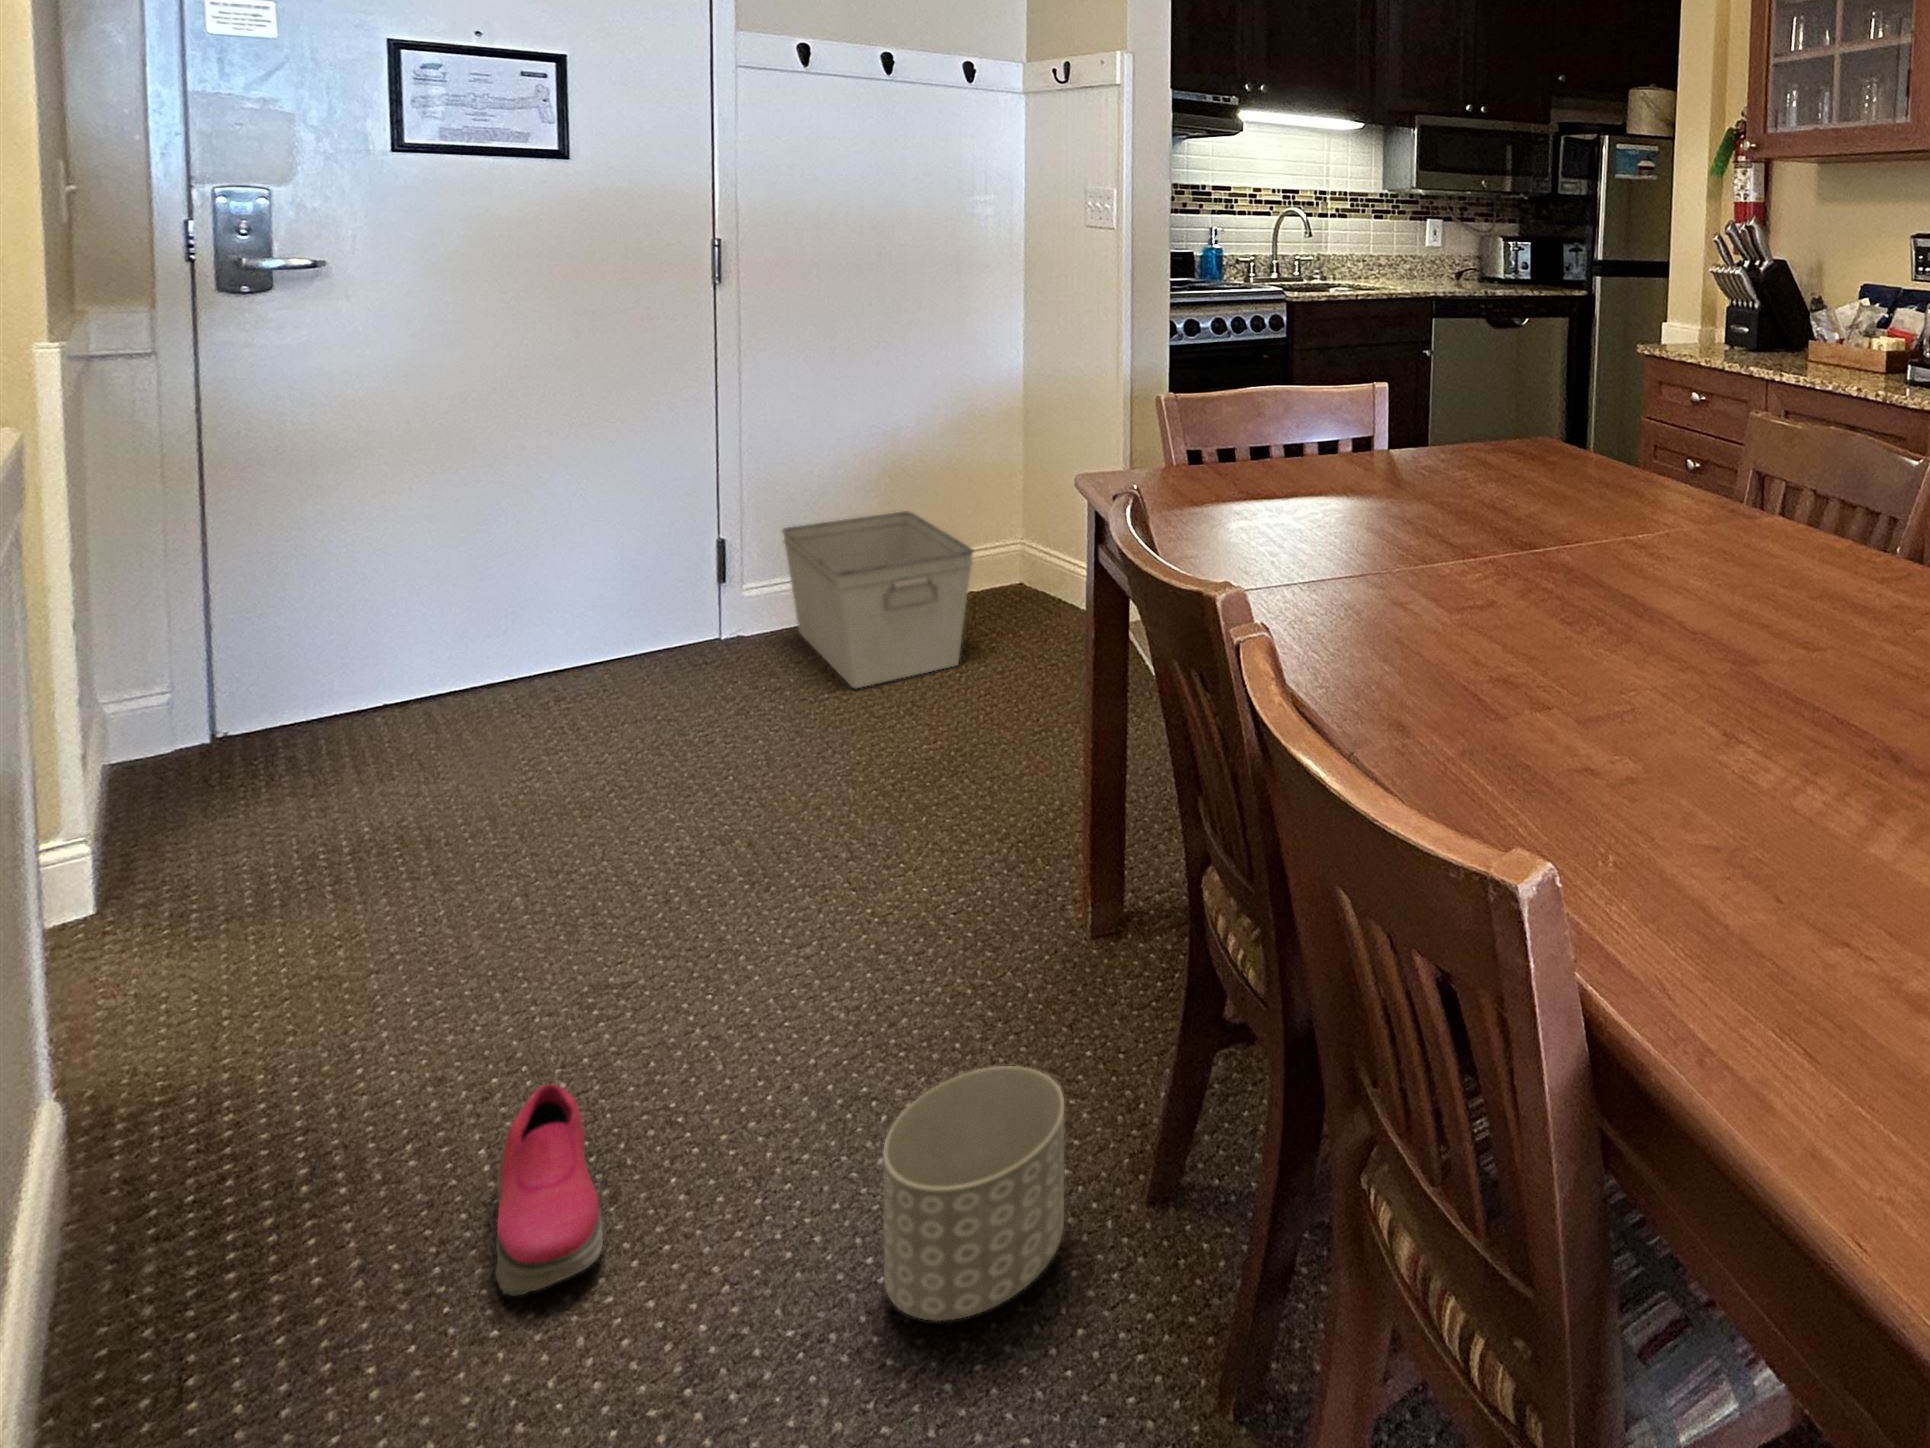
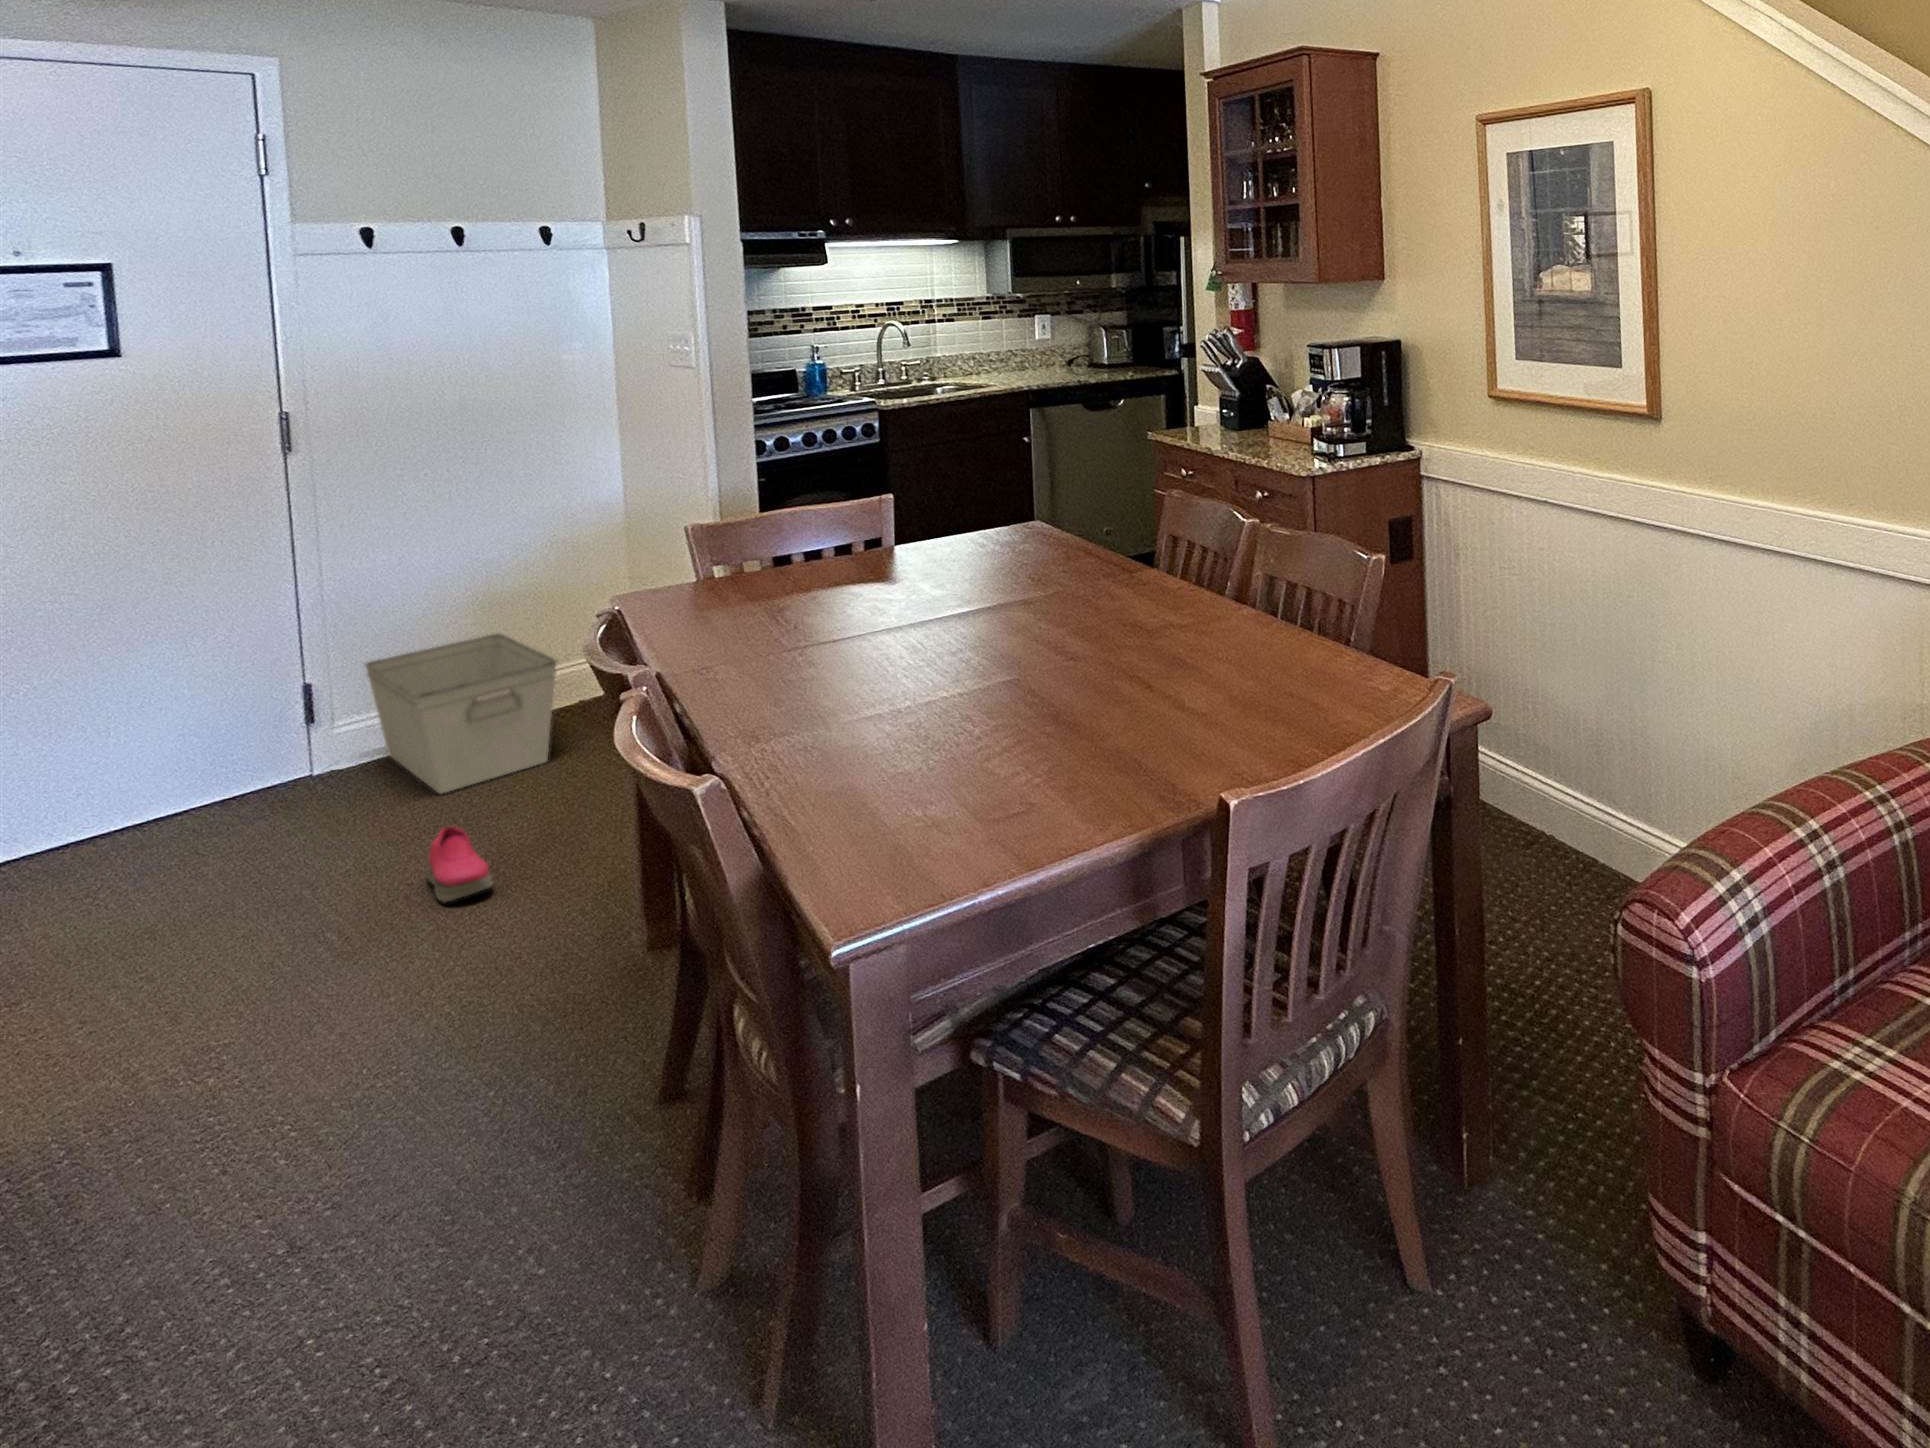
planter: present [883,1066,1064,1321] -> none [415,1010,566,1171]
shoe: present [495,1084,603,1296] -> present [426,827,493,902]

